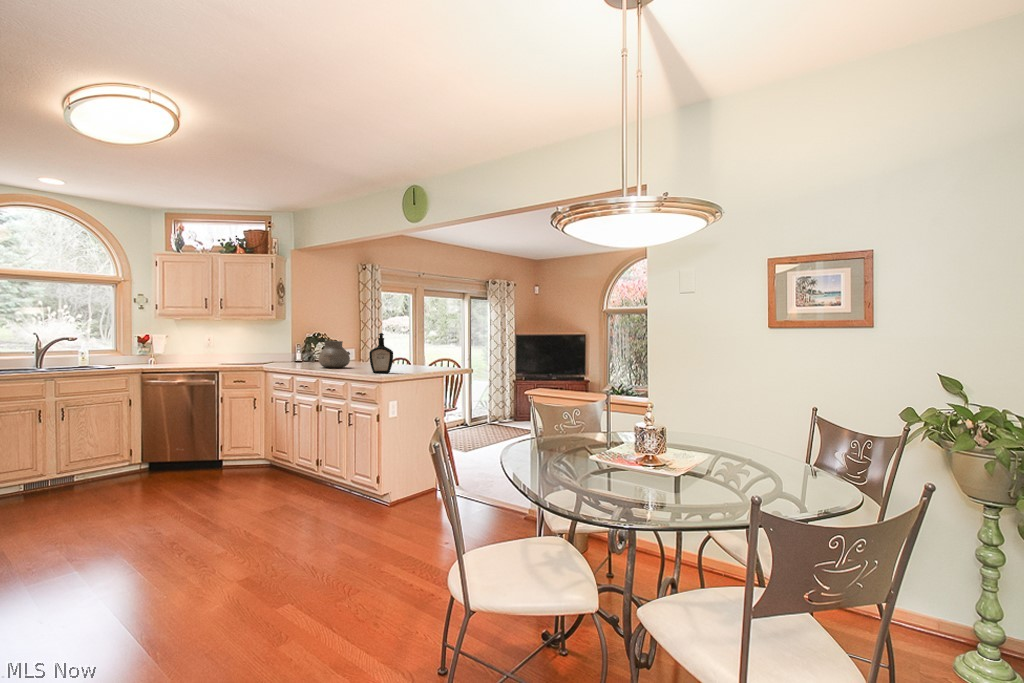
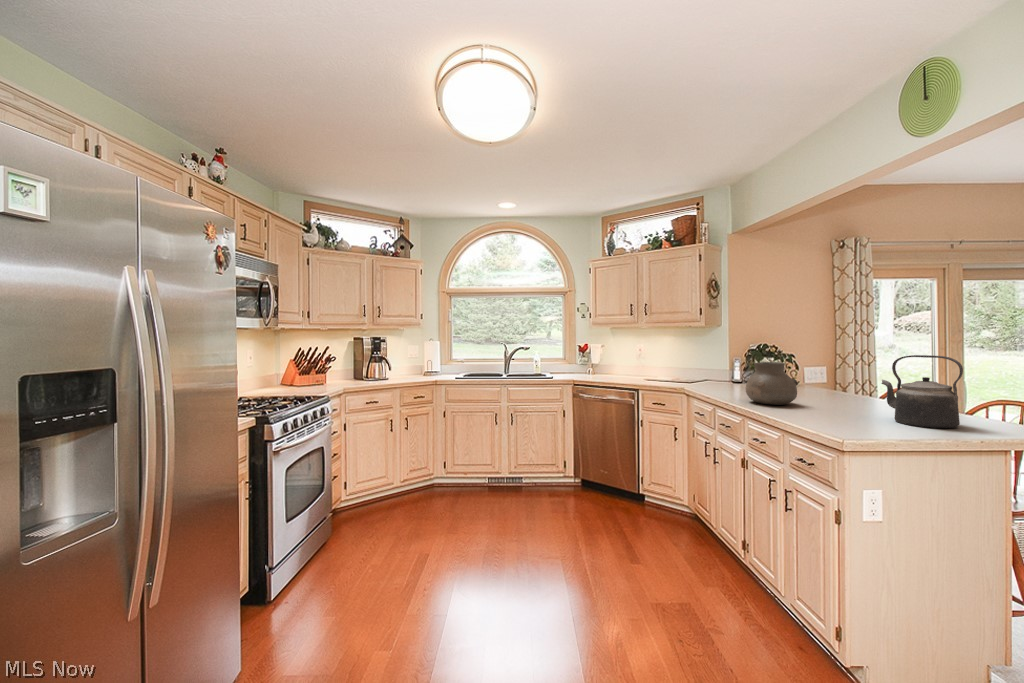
bottle: present [369,333,393,373] -> none [821,357,872,433]
kettle: none [394,334,427,371] -> present [882,355,963,428]

